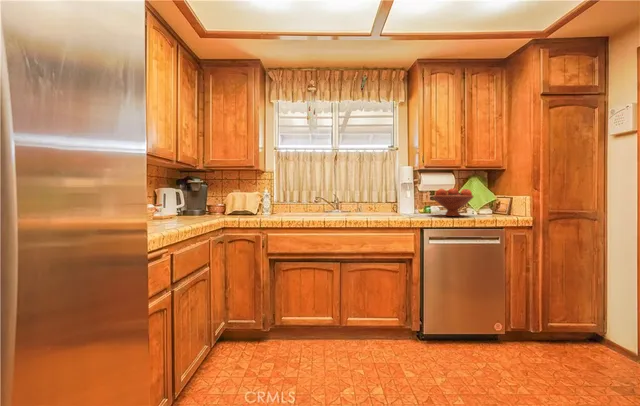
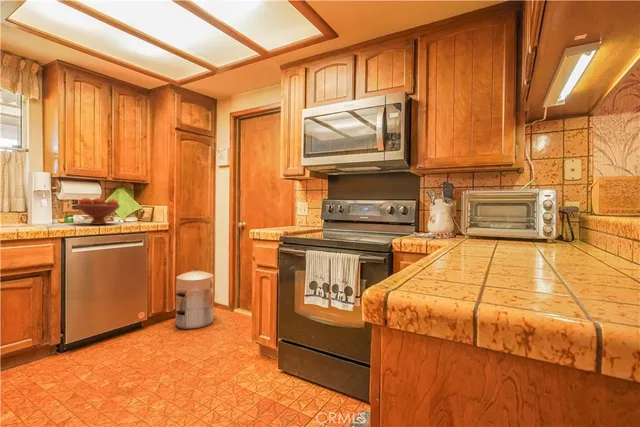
waste bin: none [541,283,604,370] -> present [175,269,214,329]

